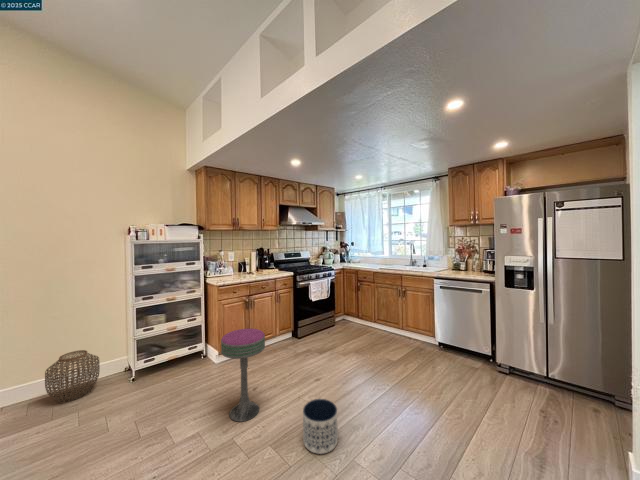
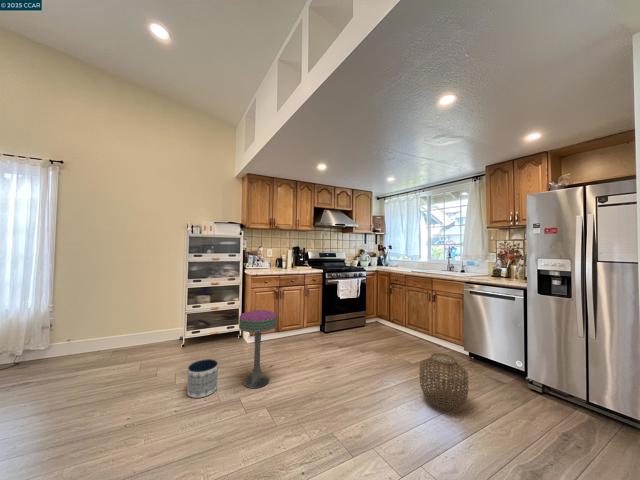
woven basket: present [45,350,100,401] -> present [420,353,468,411]
planter: present [303,399,338,454] -> present [187,359,218,398]

